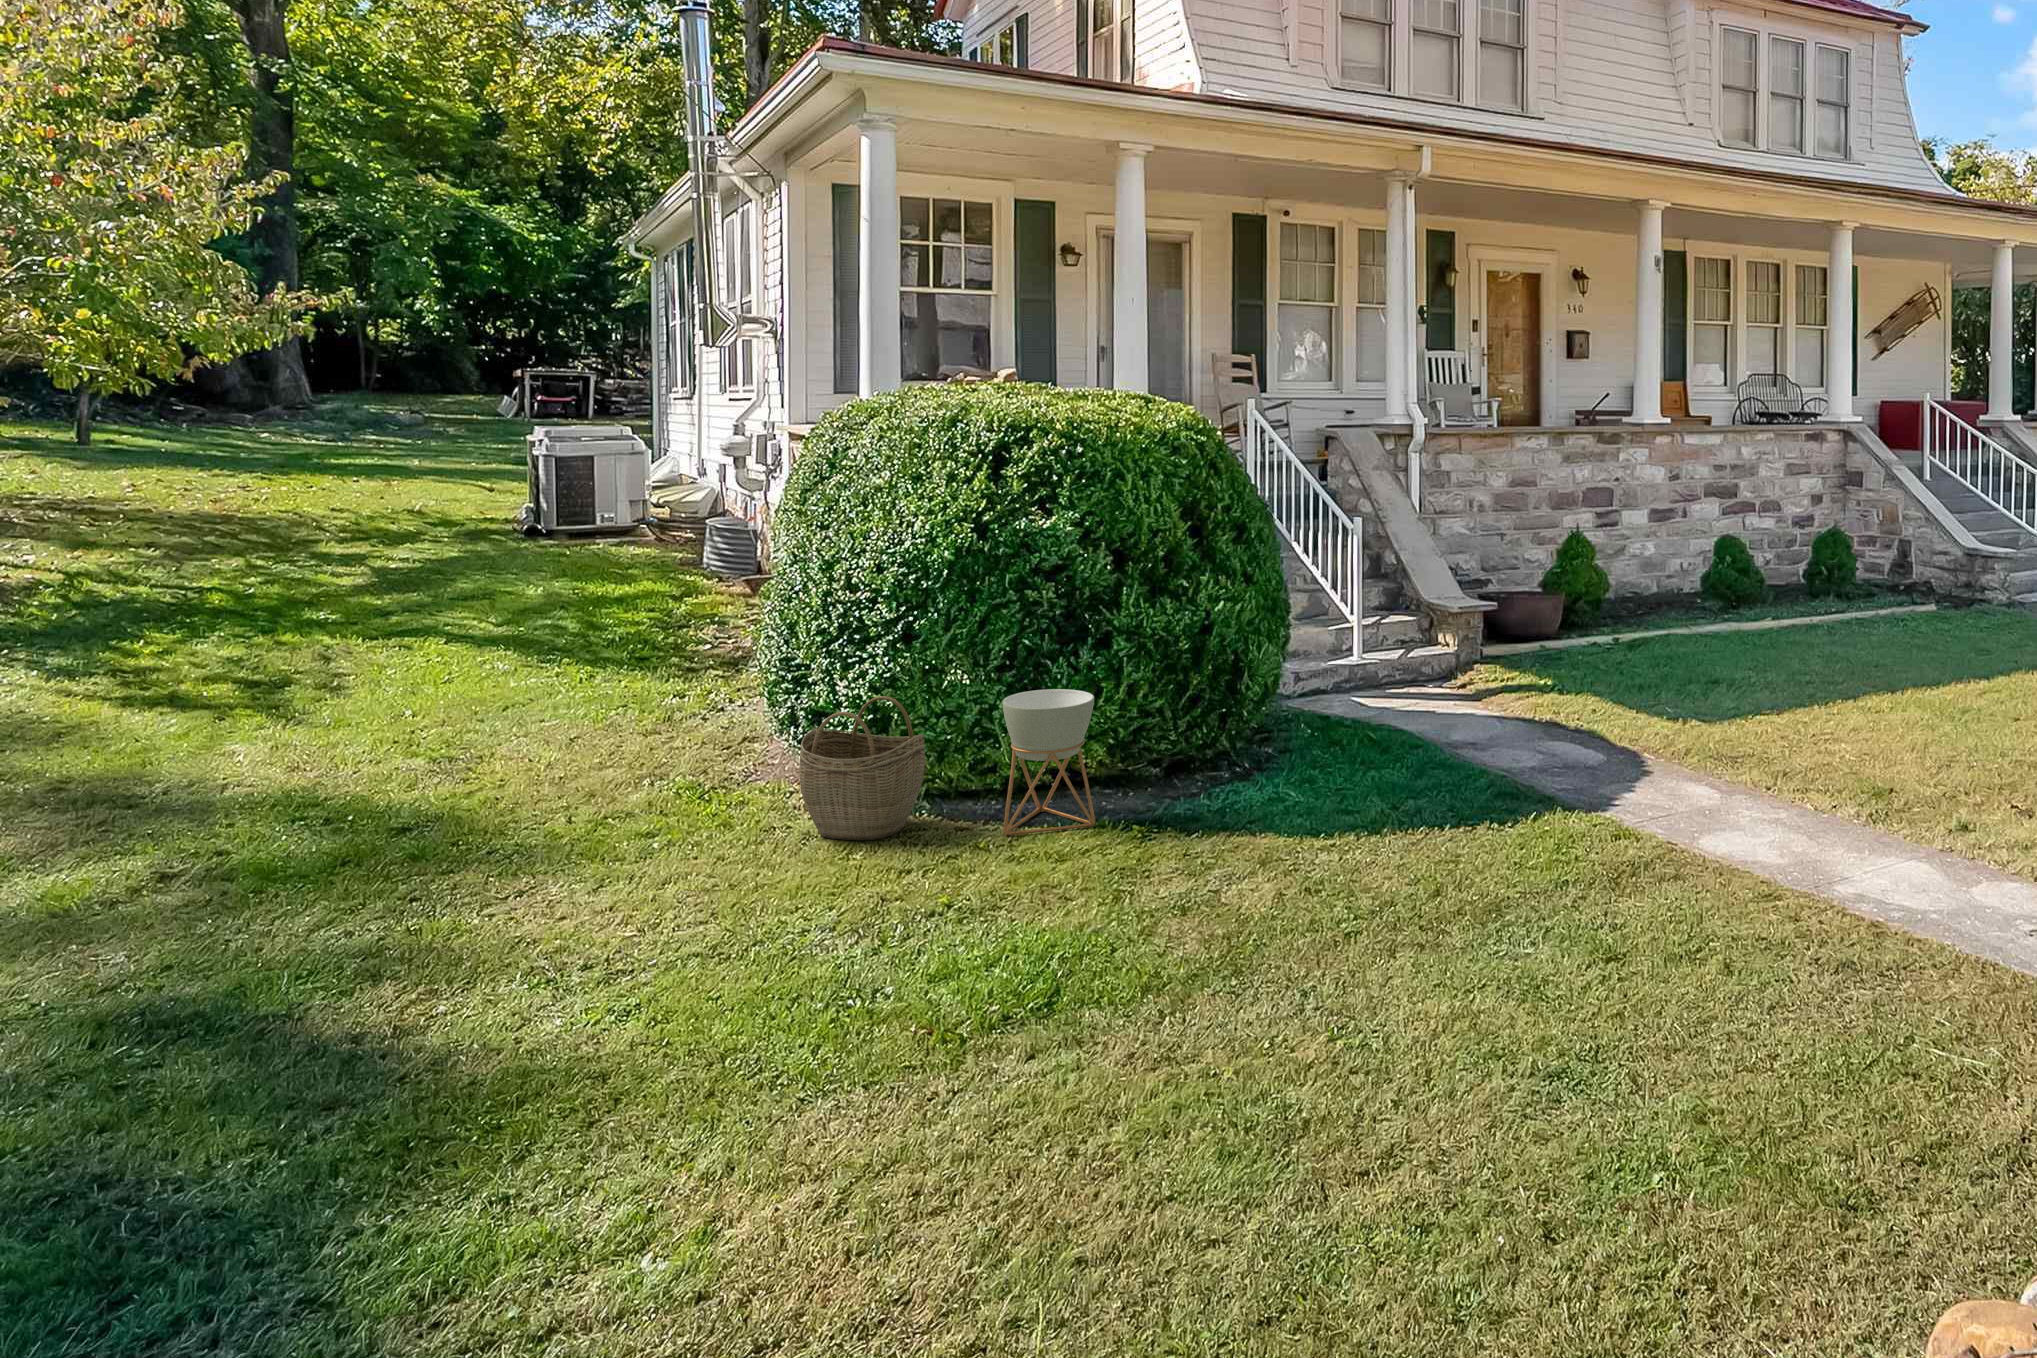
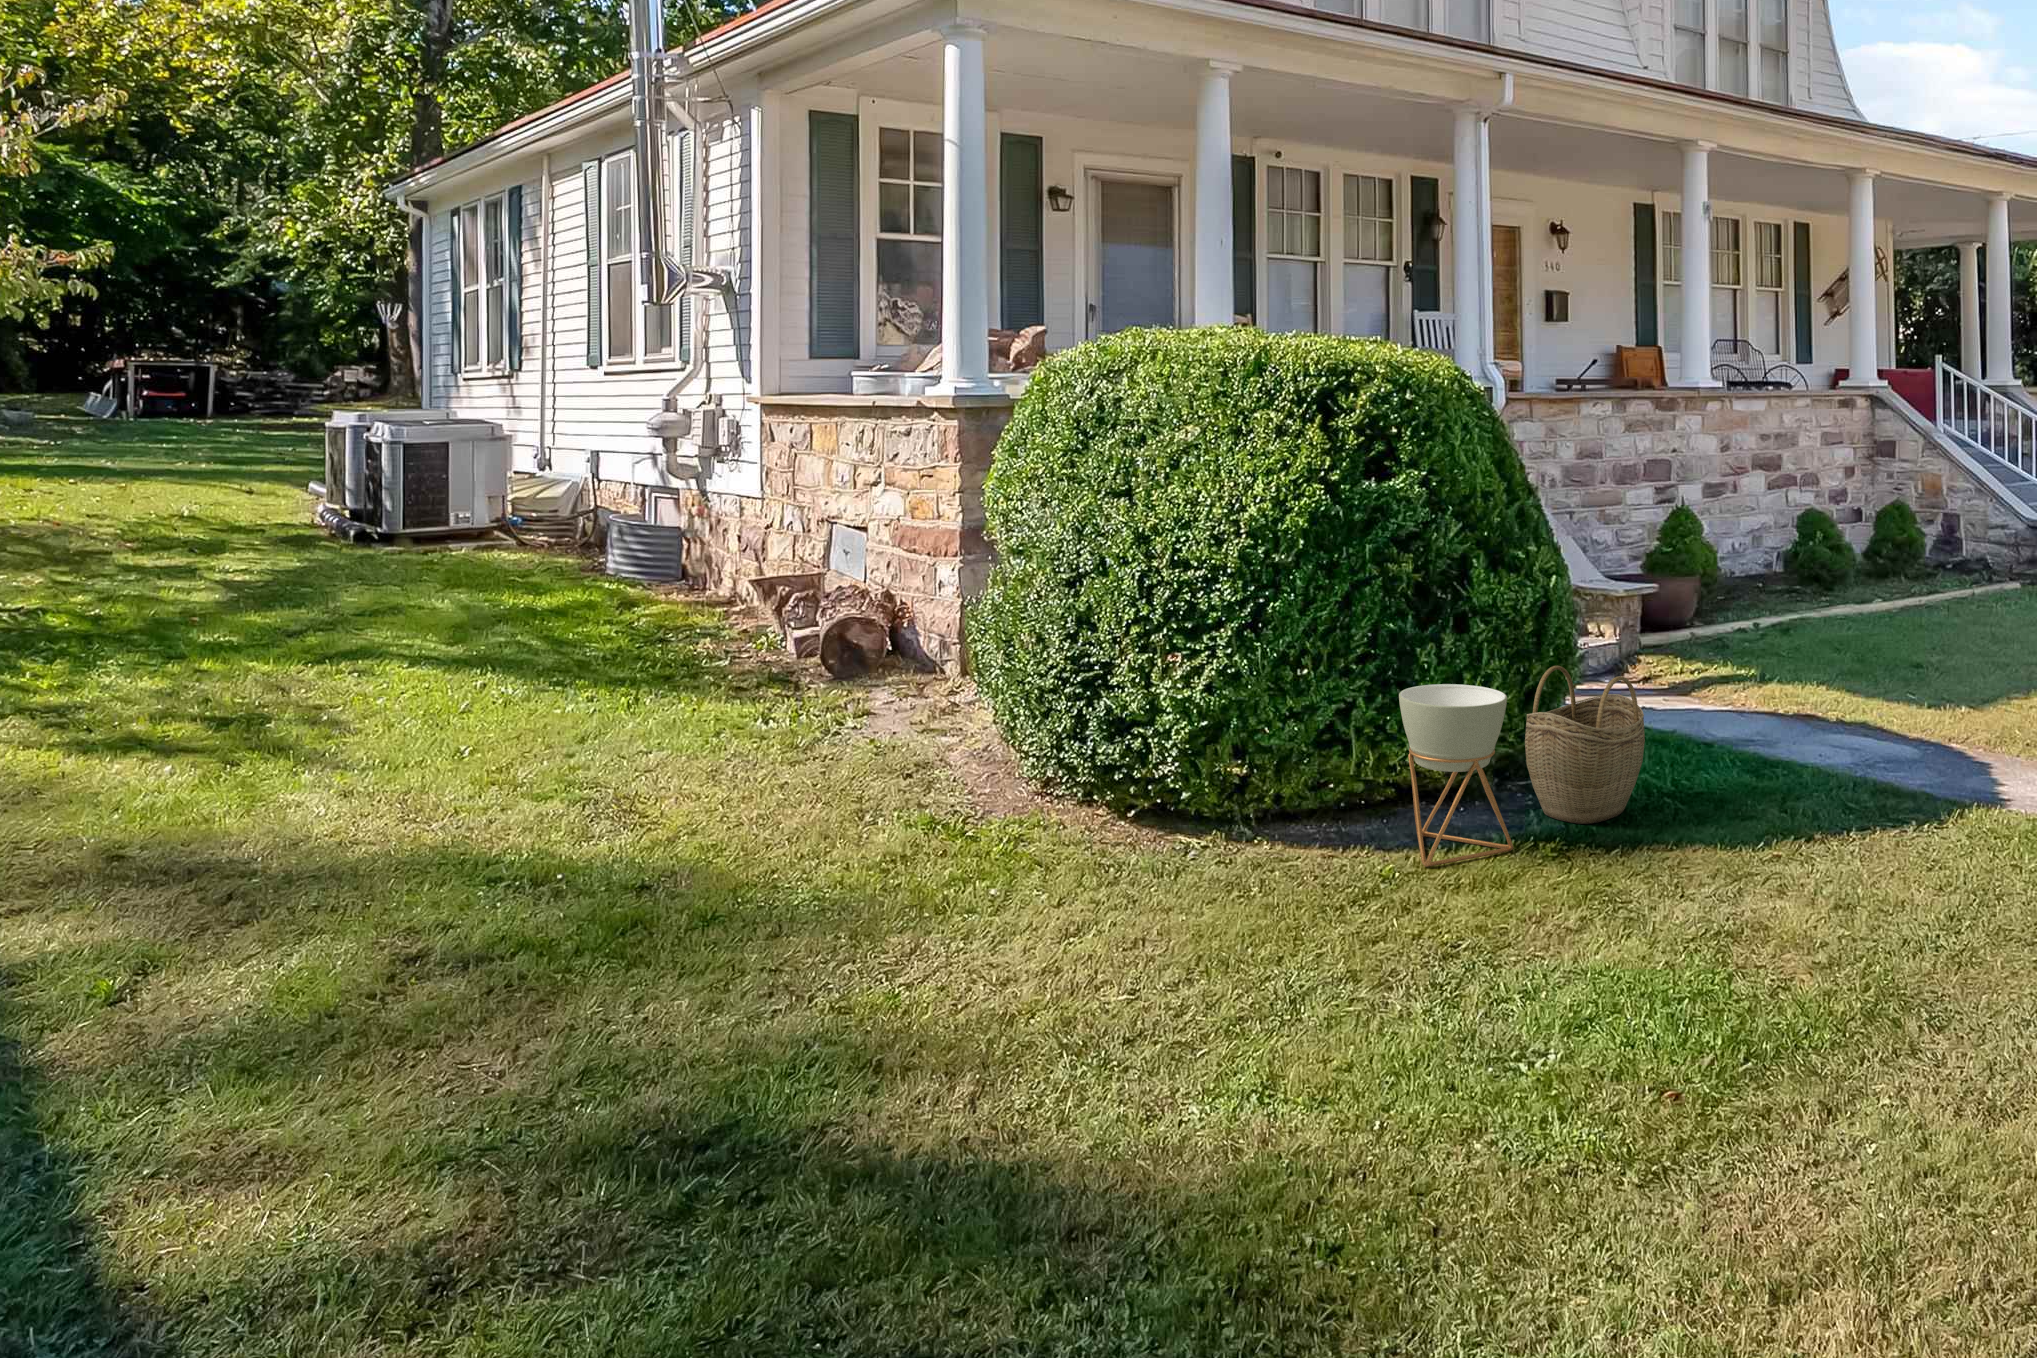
woven basket: present [799,696,925,840] -> present [1525,666,1645,824]

